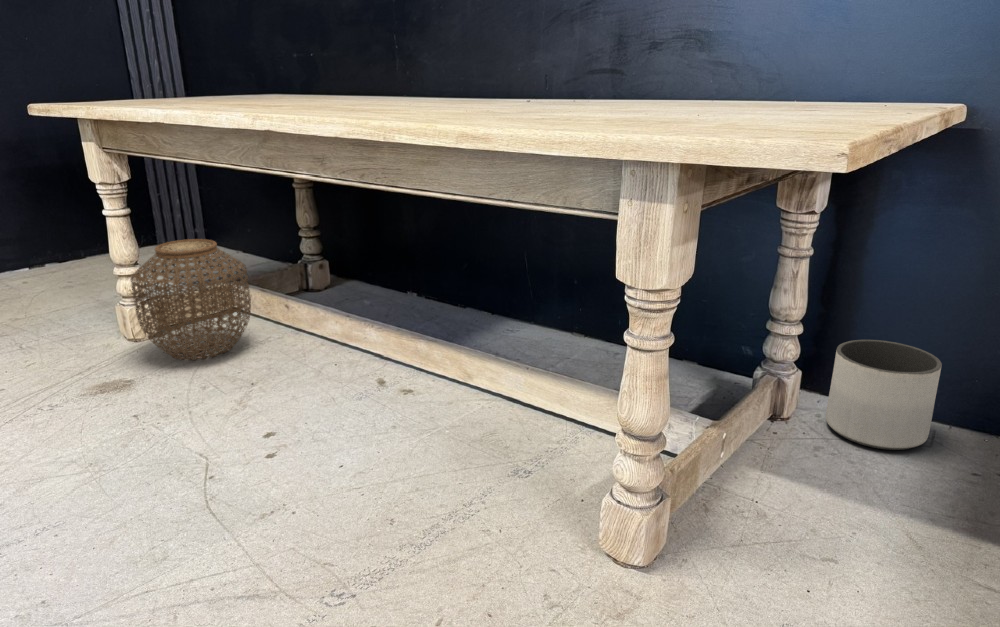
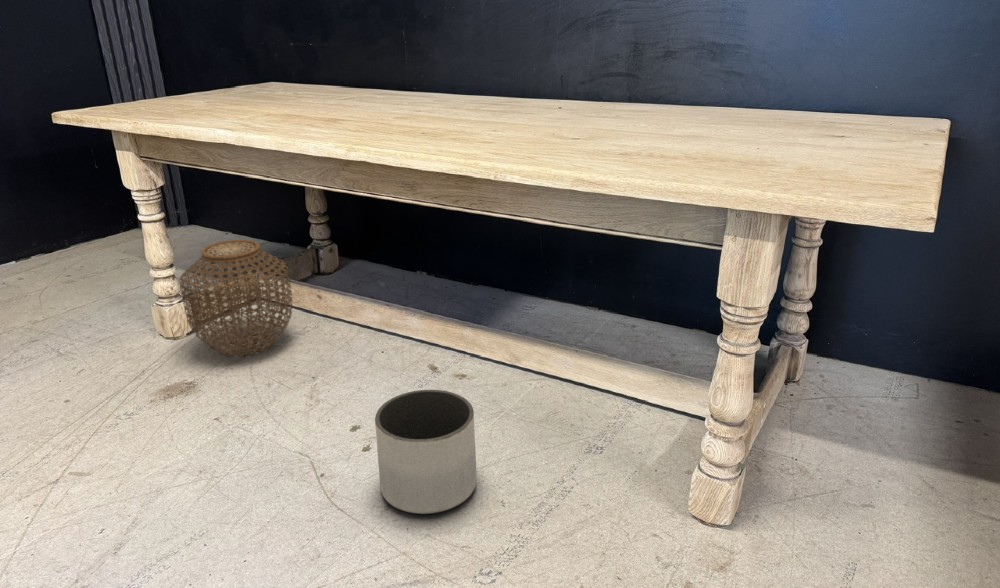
planter: present [826,340,942,450] -> present [375,390,477,514]

